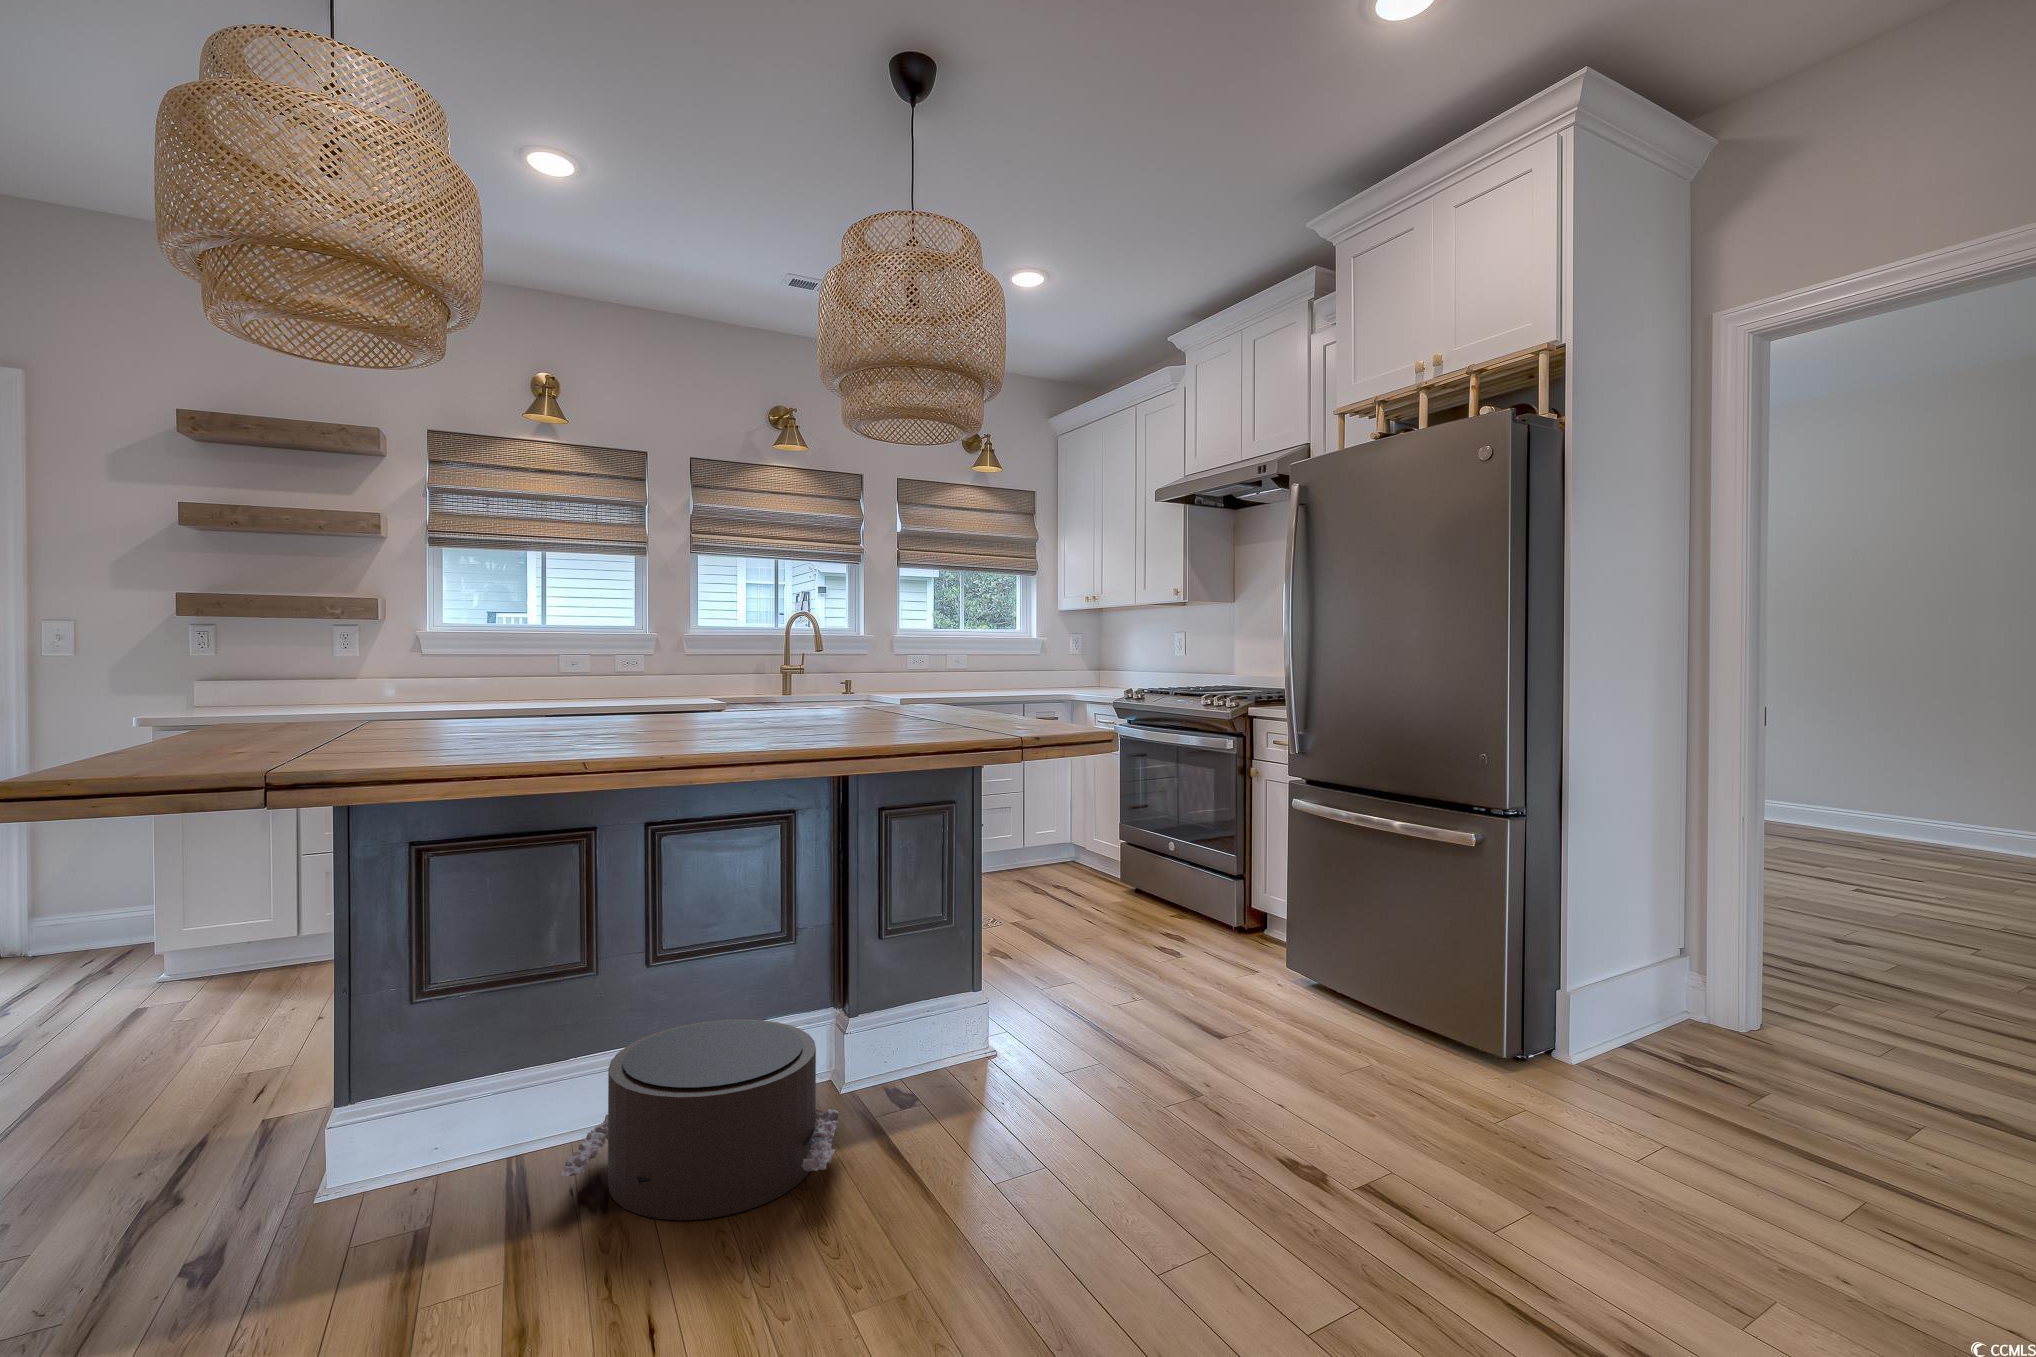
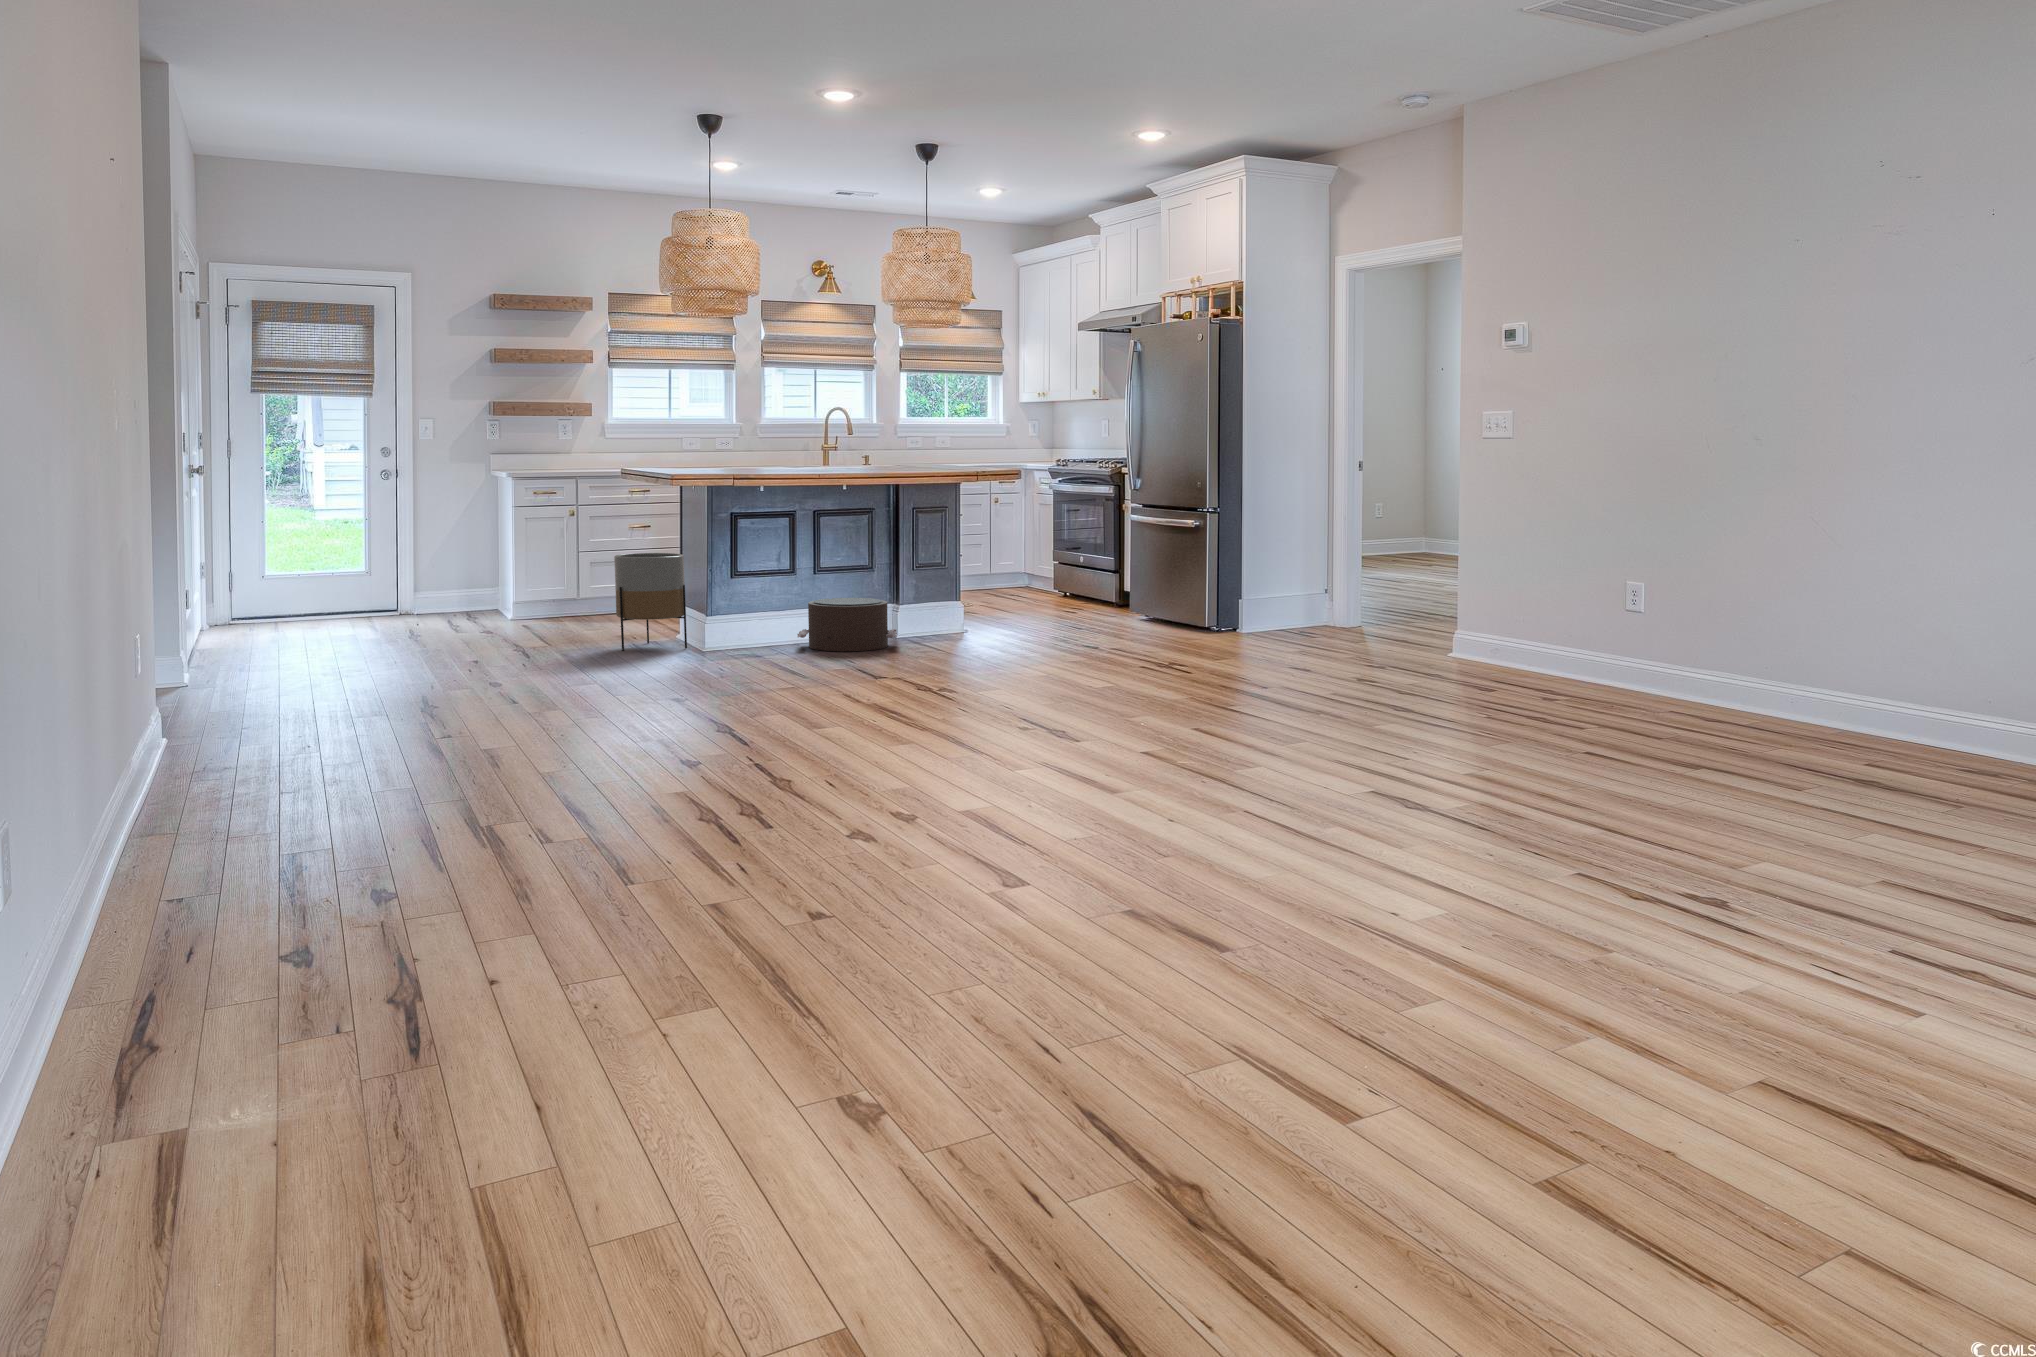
planter: none [67,923,306,1226] -> present [614,553,687,651]

